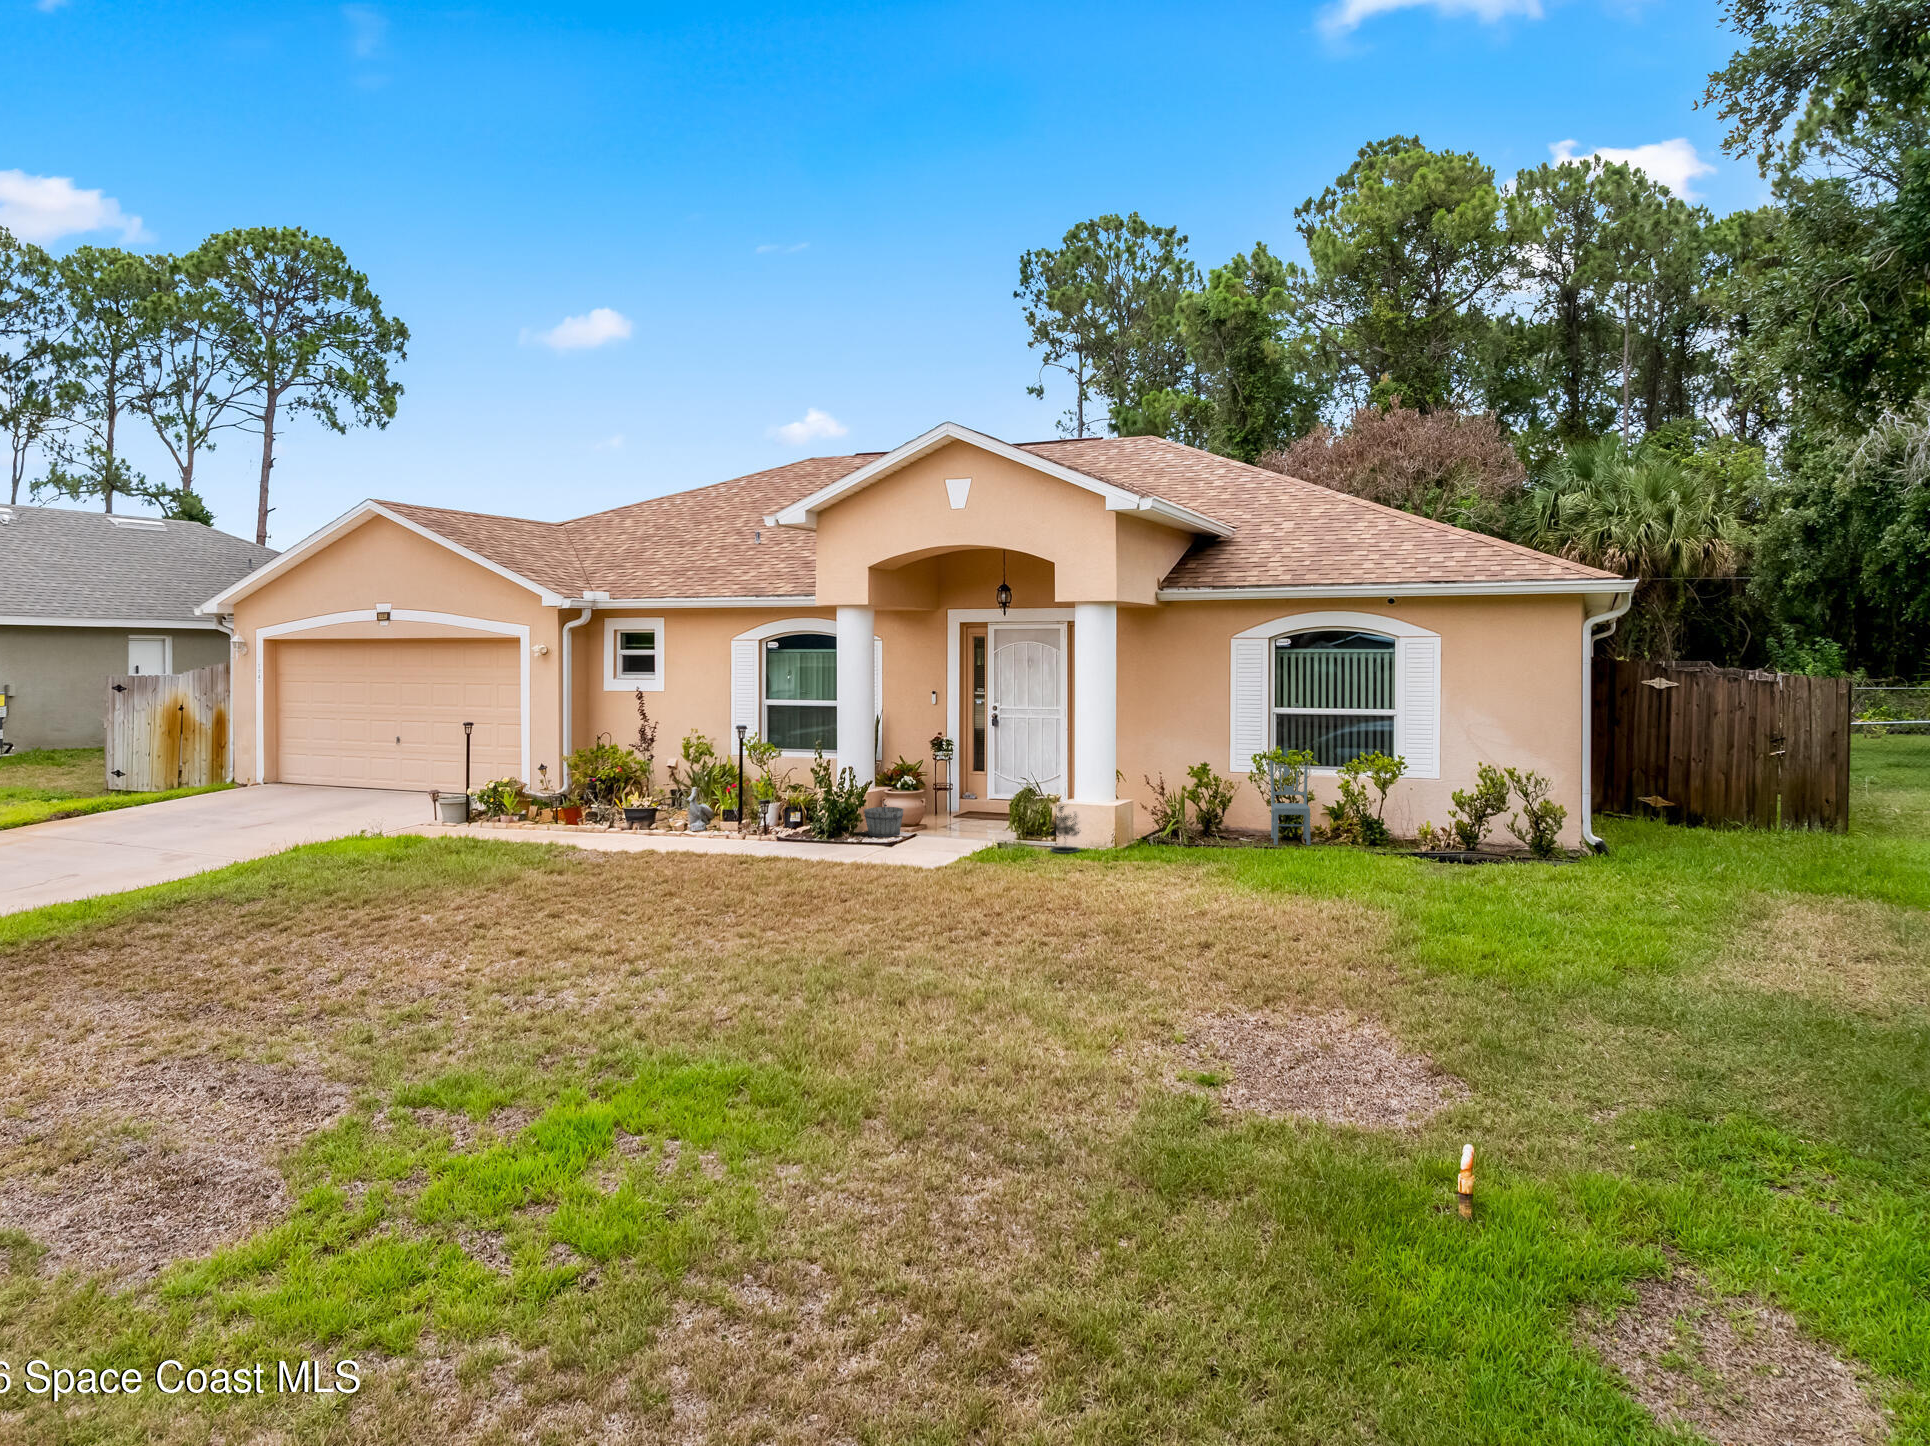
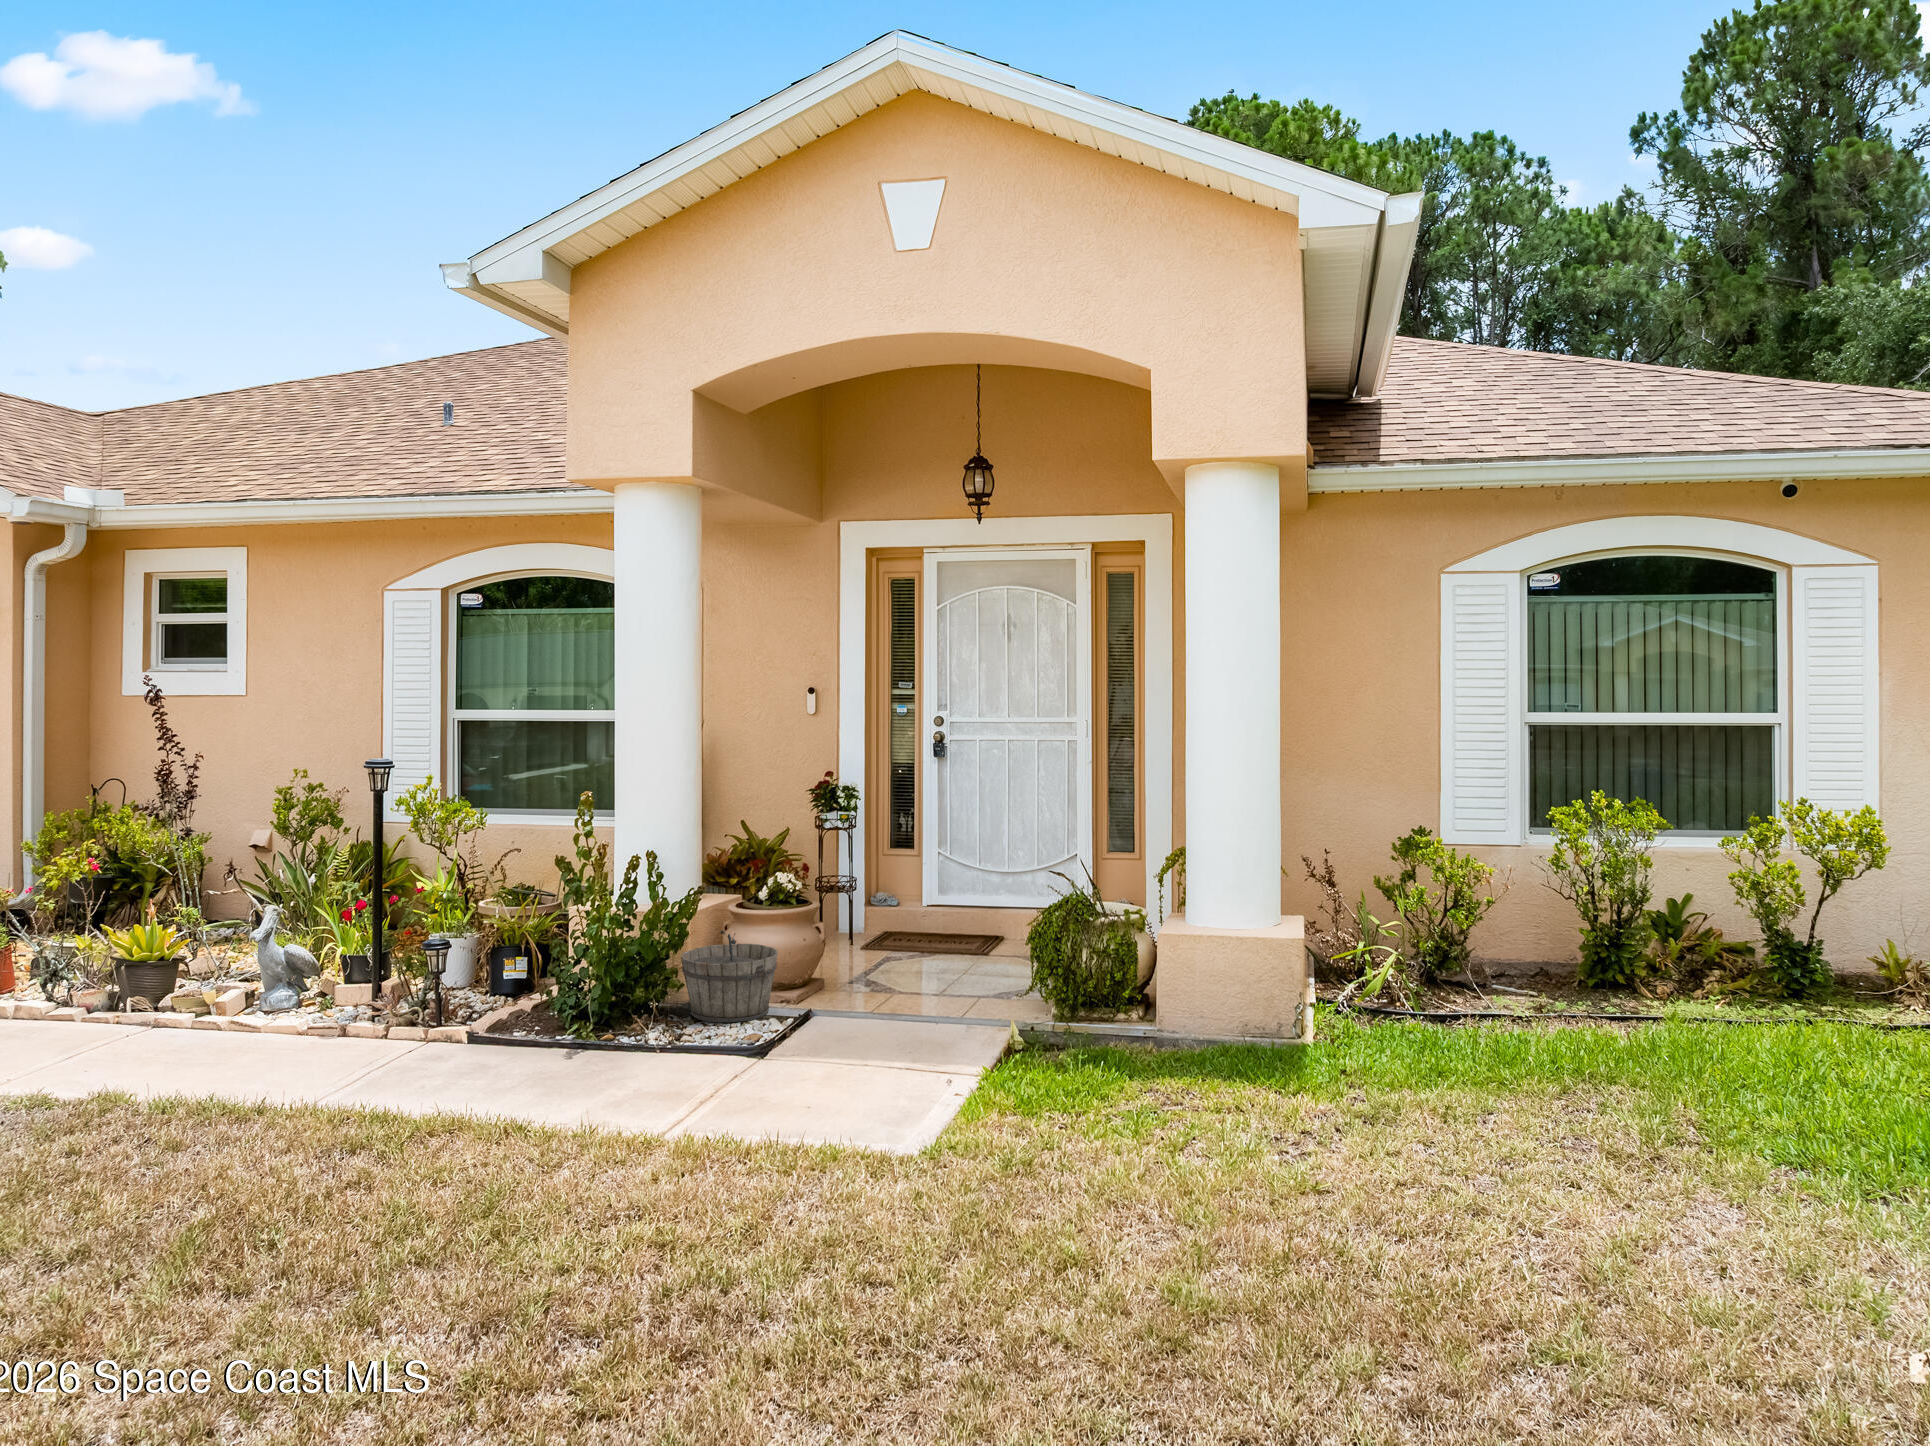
chair: present [1269,754,1310,845] -> none [1612,802,1752,1016]
potted tree: present [1051,805,1079,853] -> none [1179,925,1264,1069]

